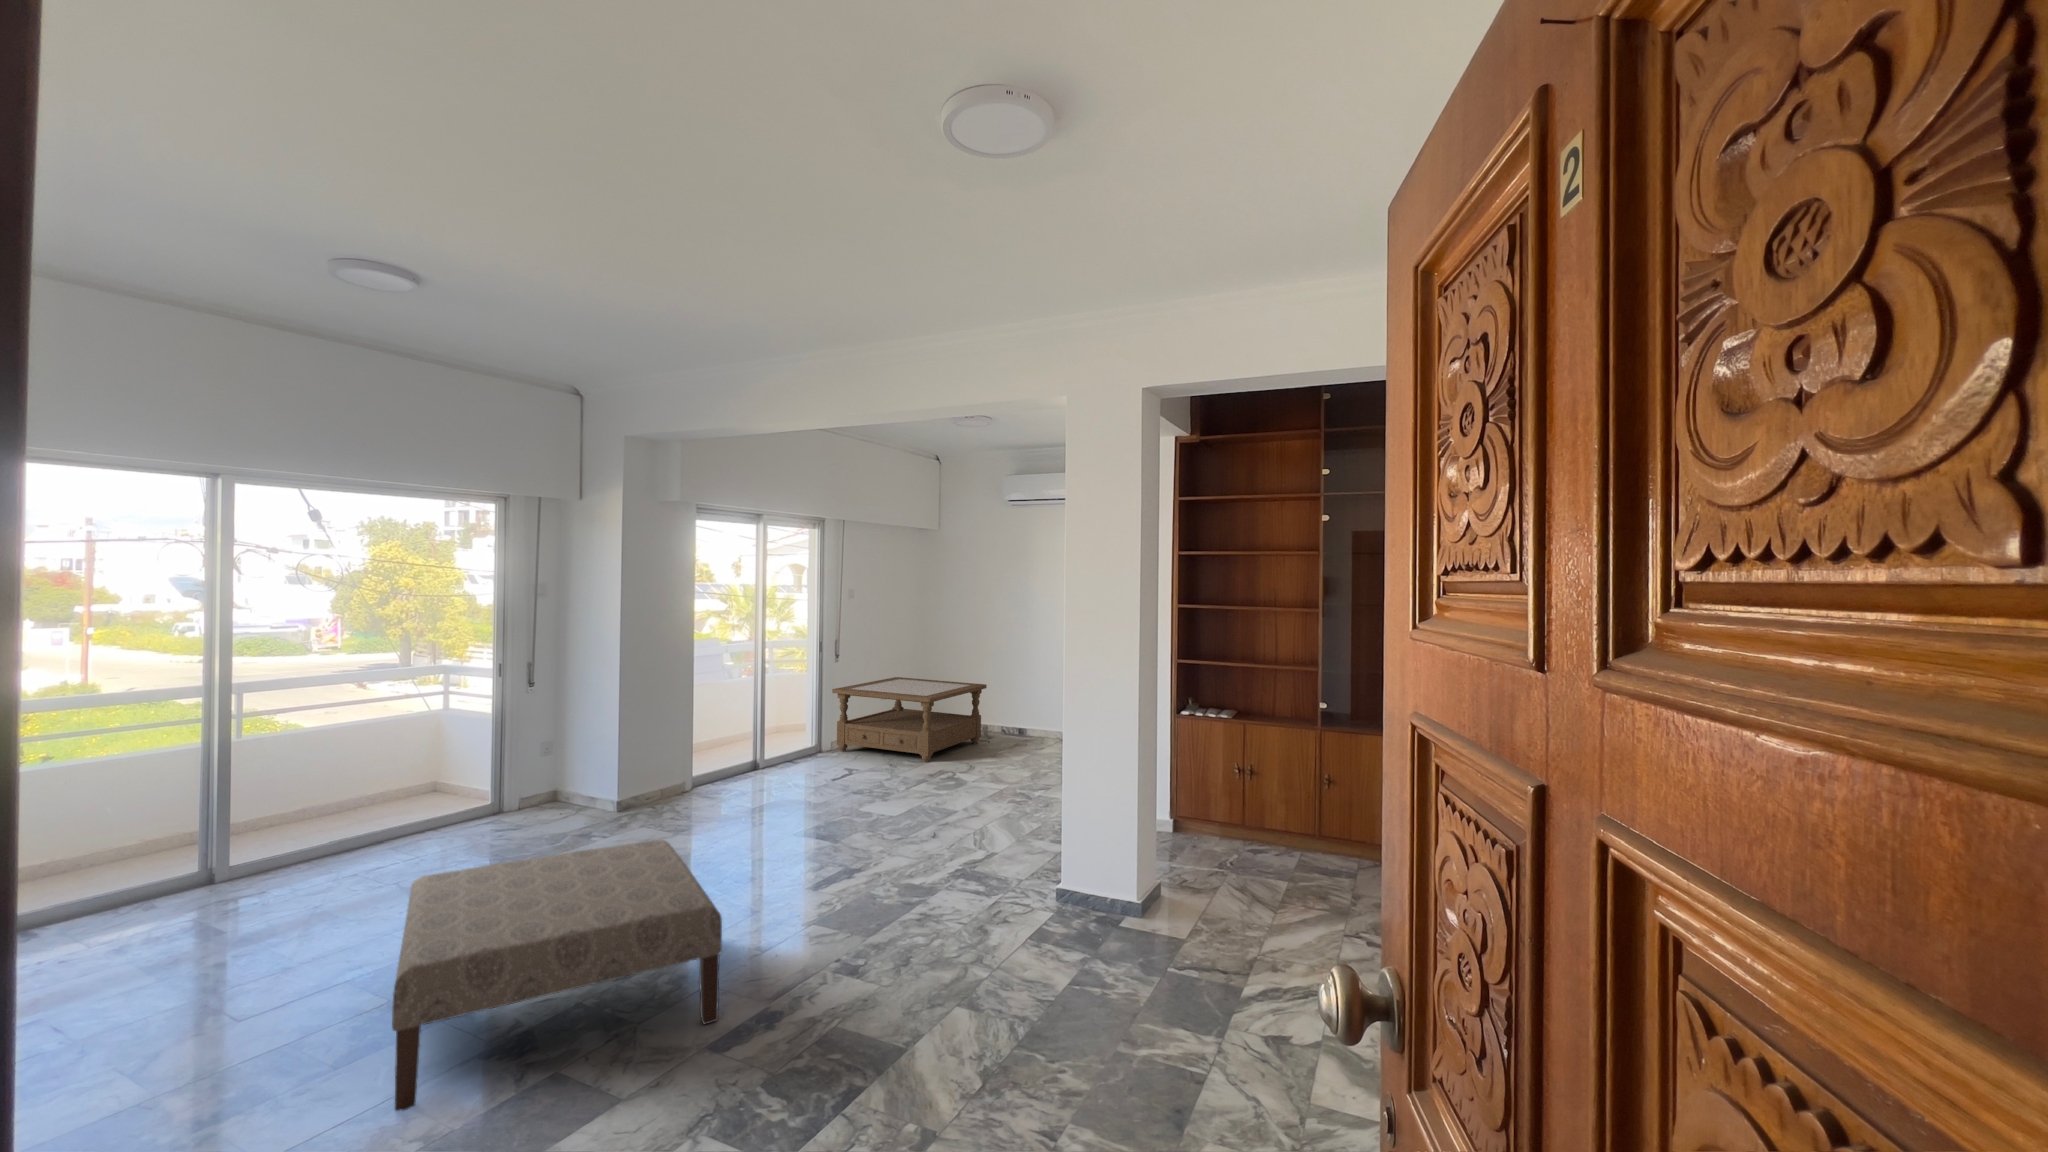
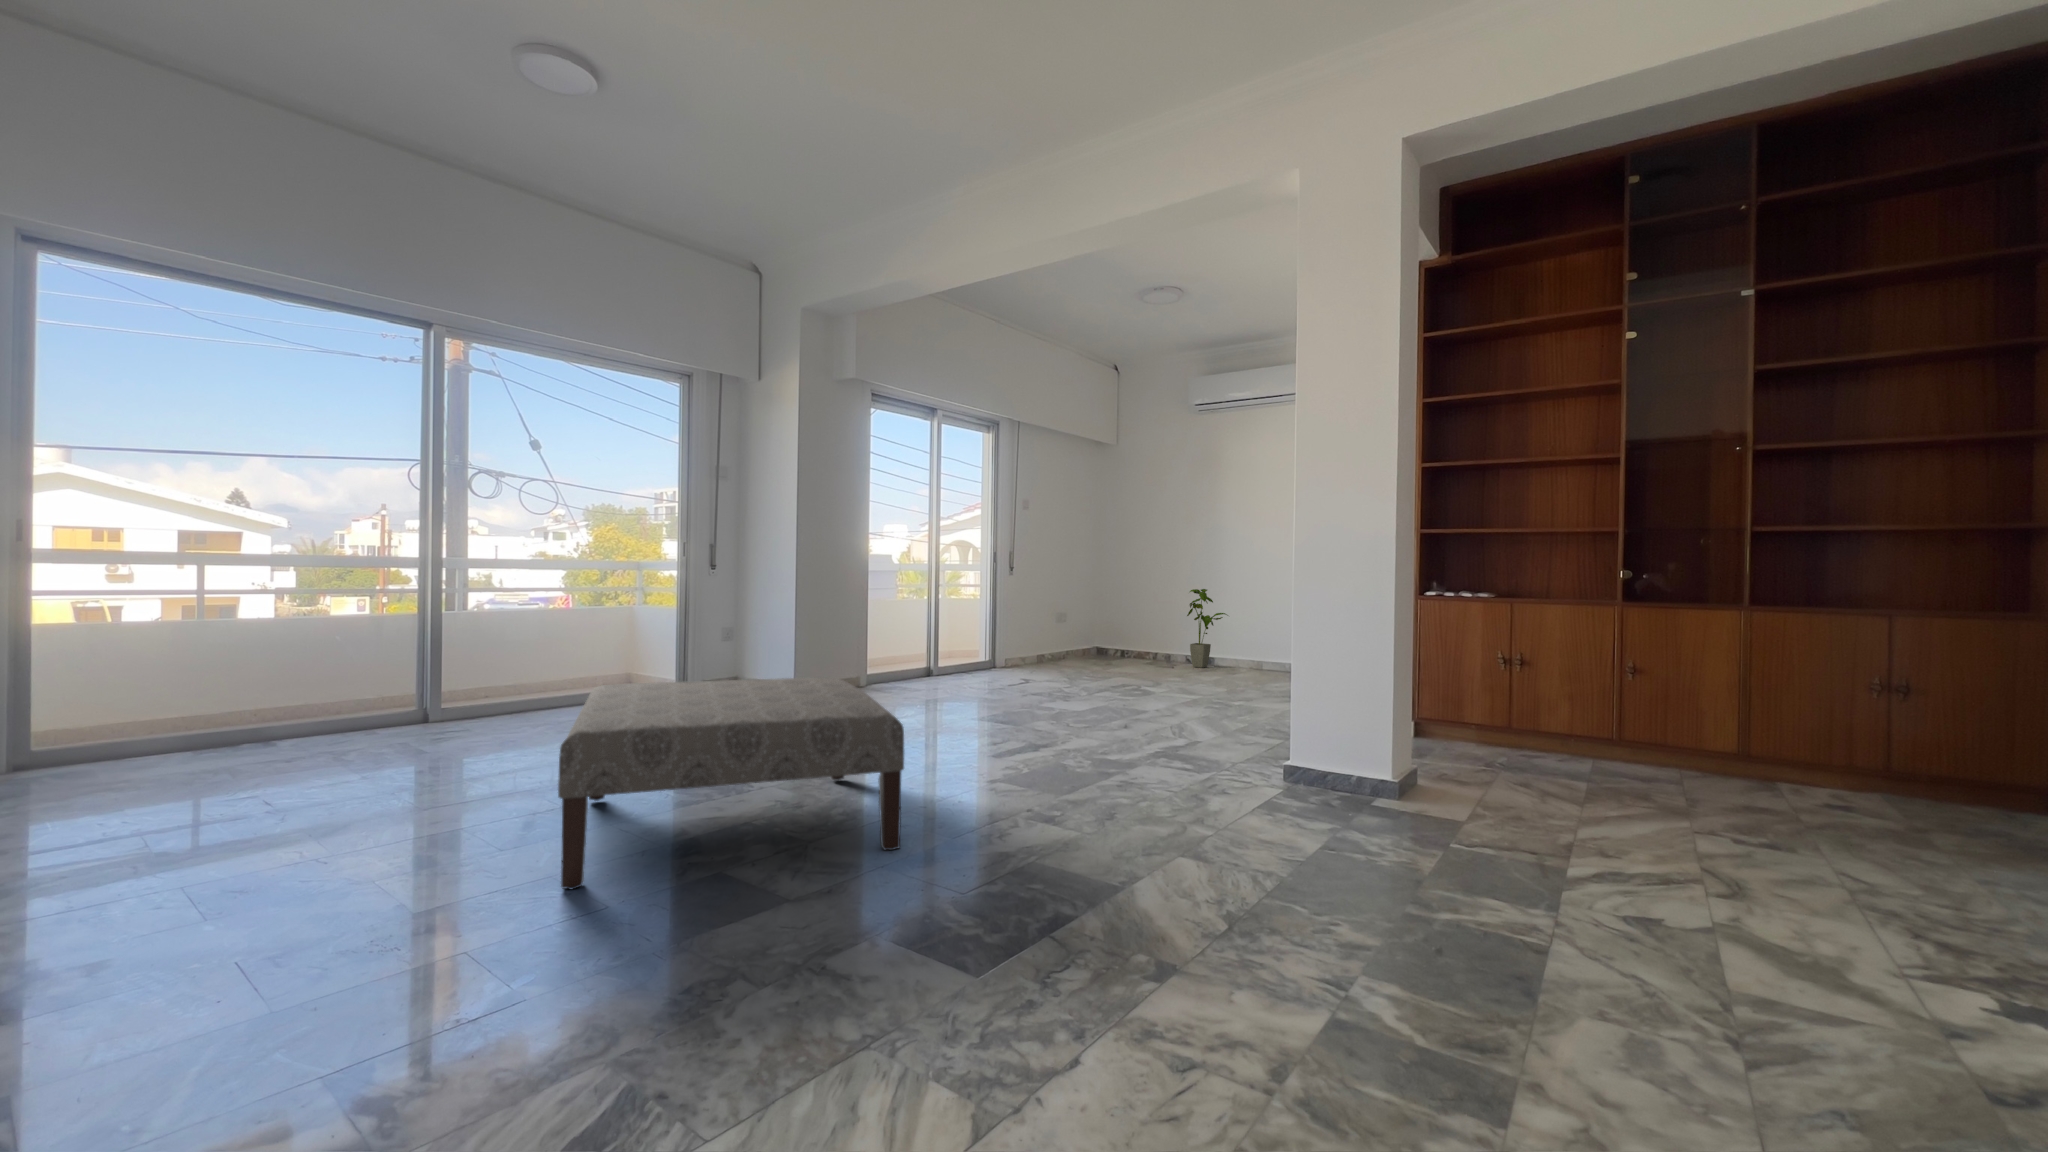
house plant: none [999,668,1037,740] -> present [1187,589,1227,668]
coffee table: present [832,677,987,762] -> none [1007,600,1173,680]

